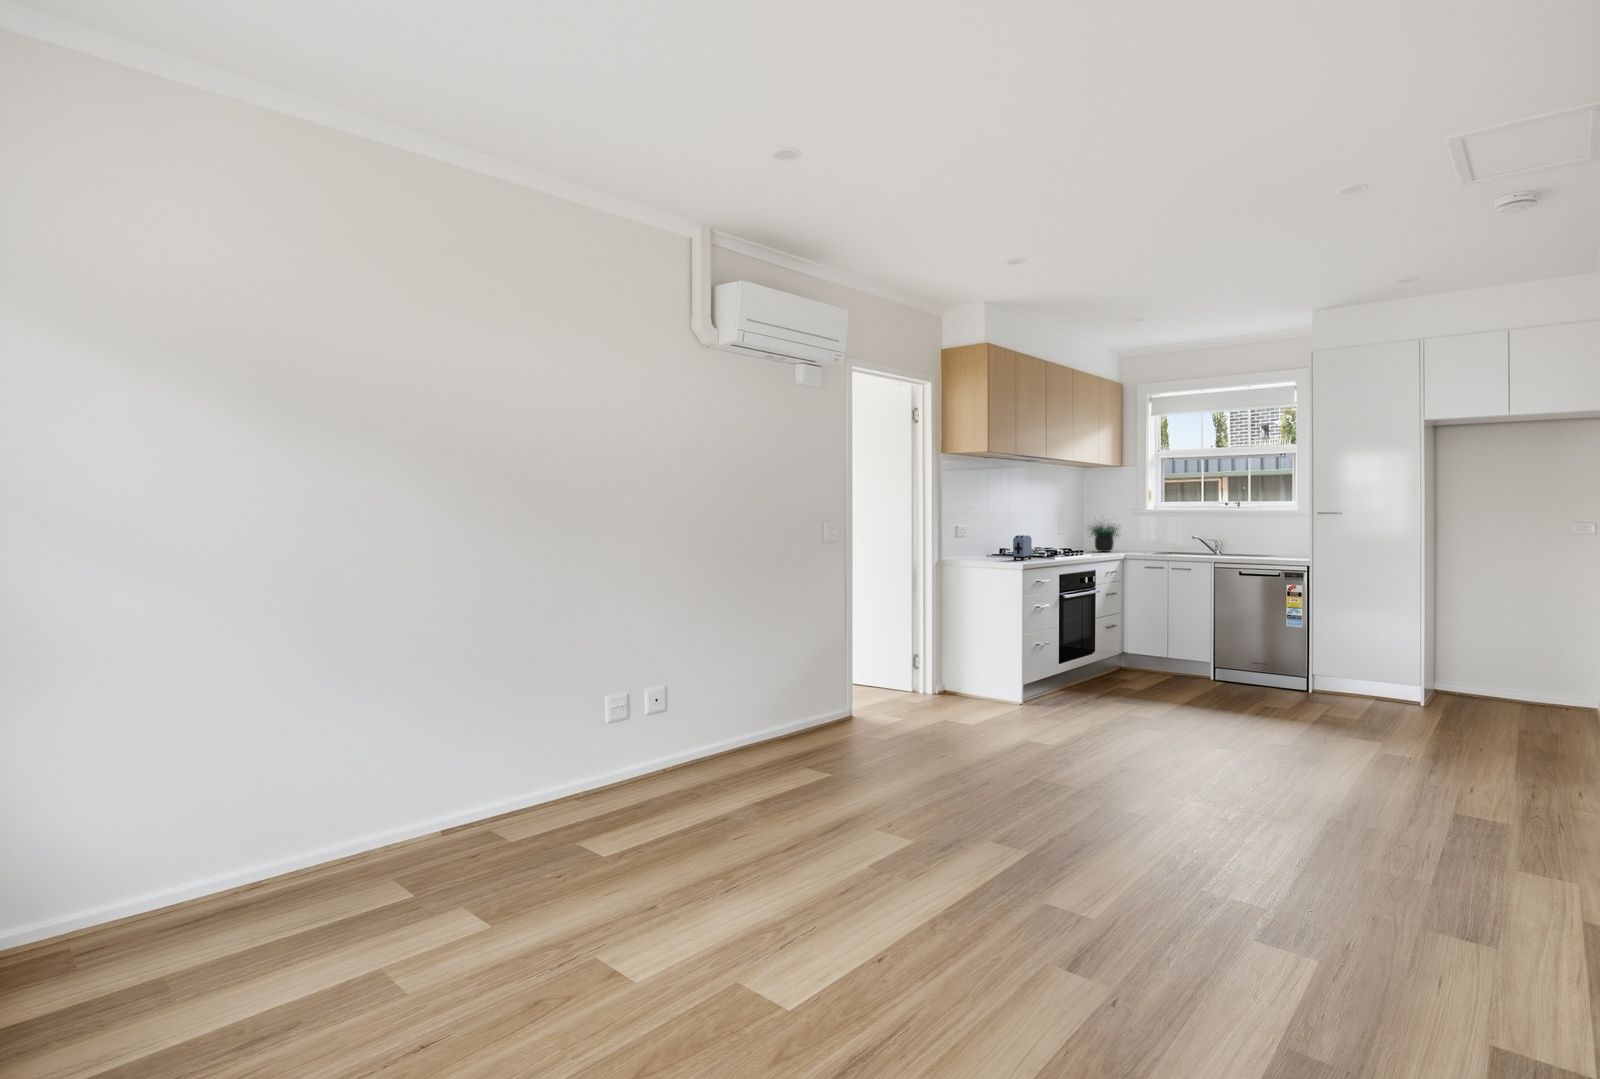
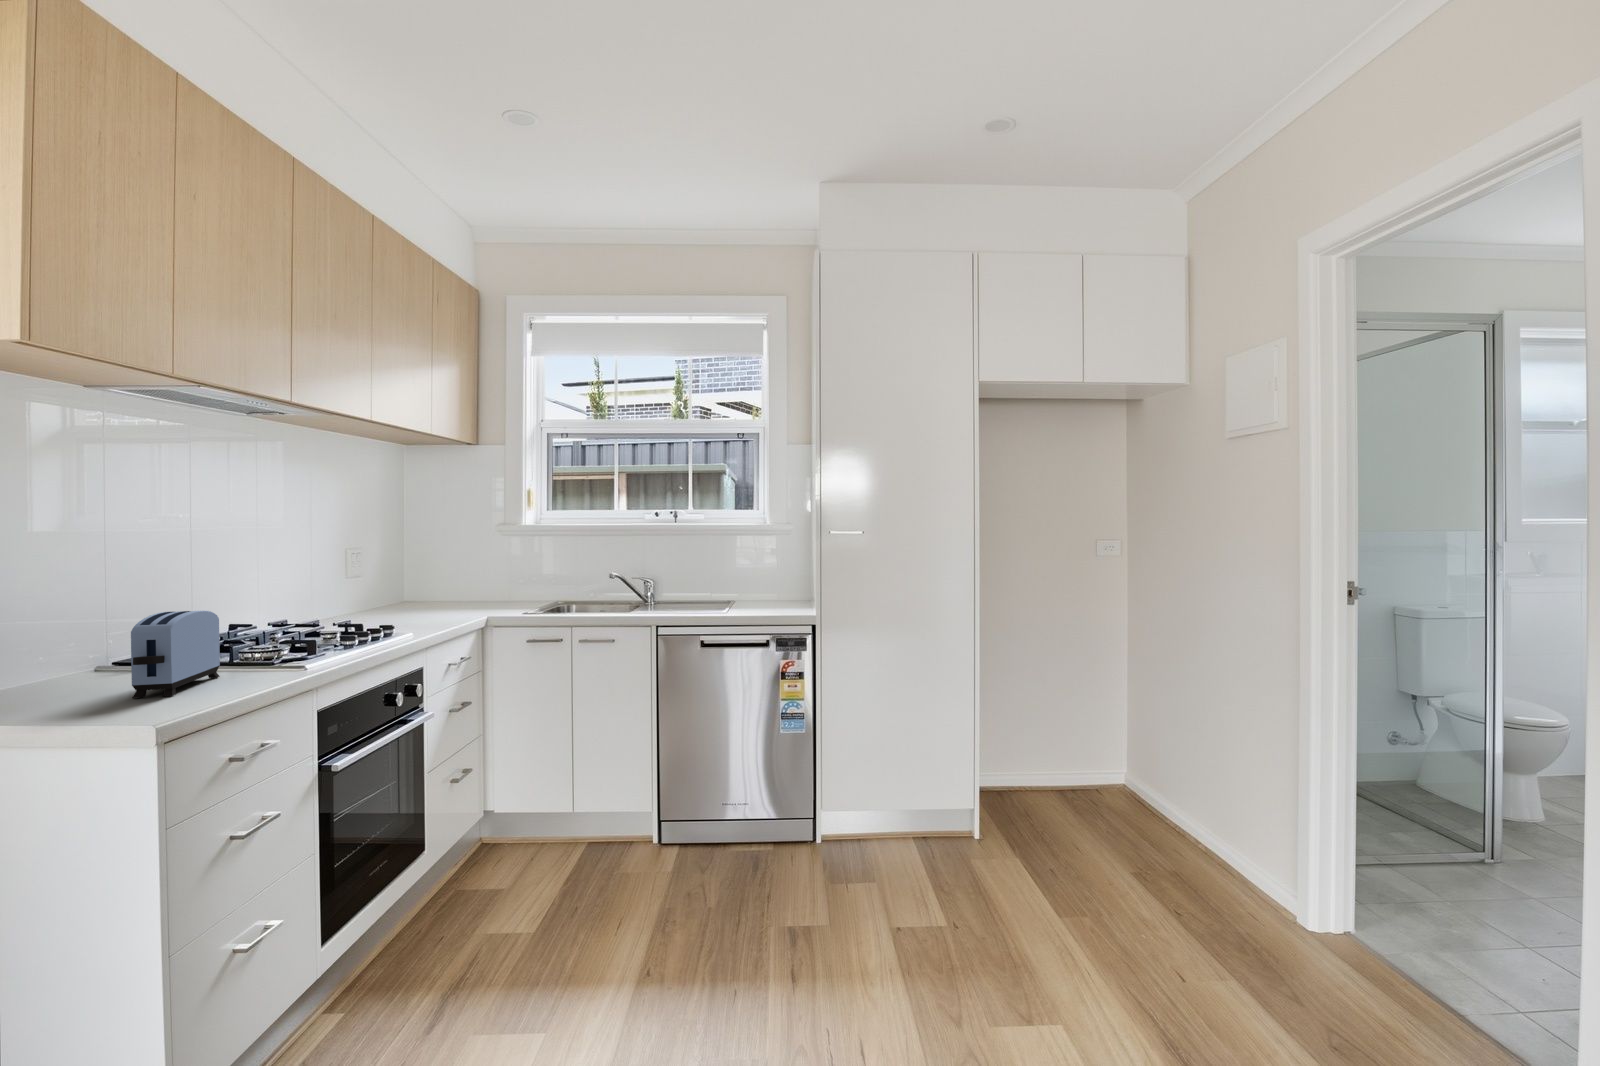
potted plant: present [1090,523,1118,552] -> none [399,528,493,608]

